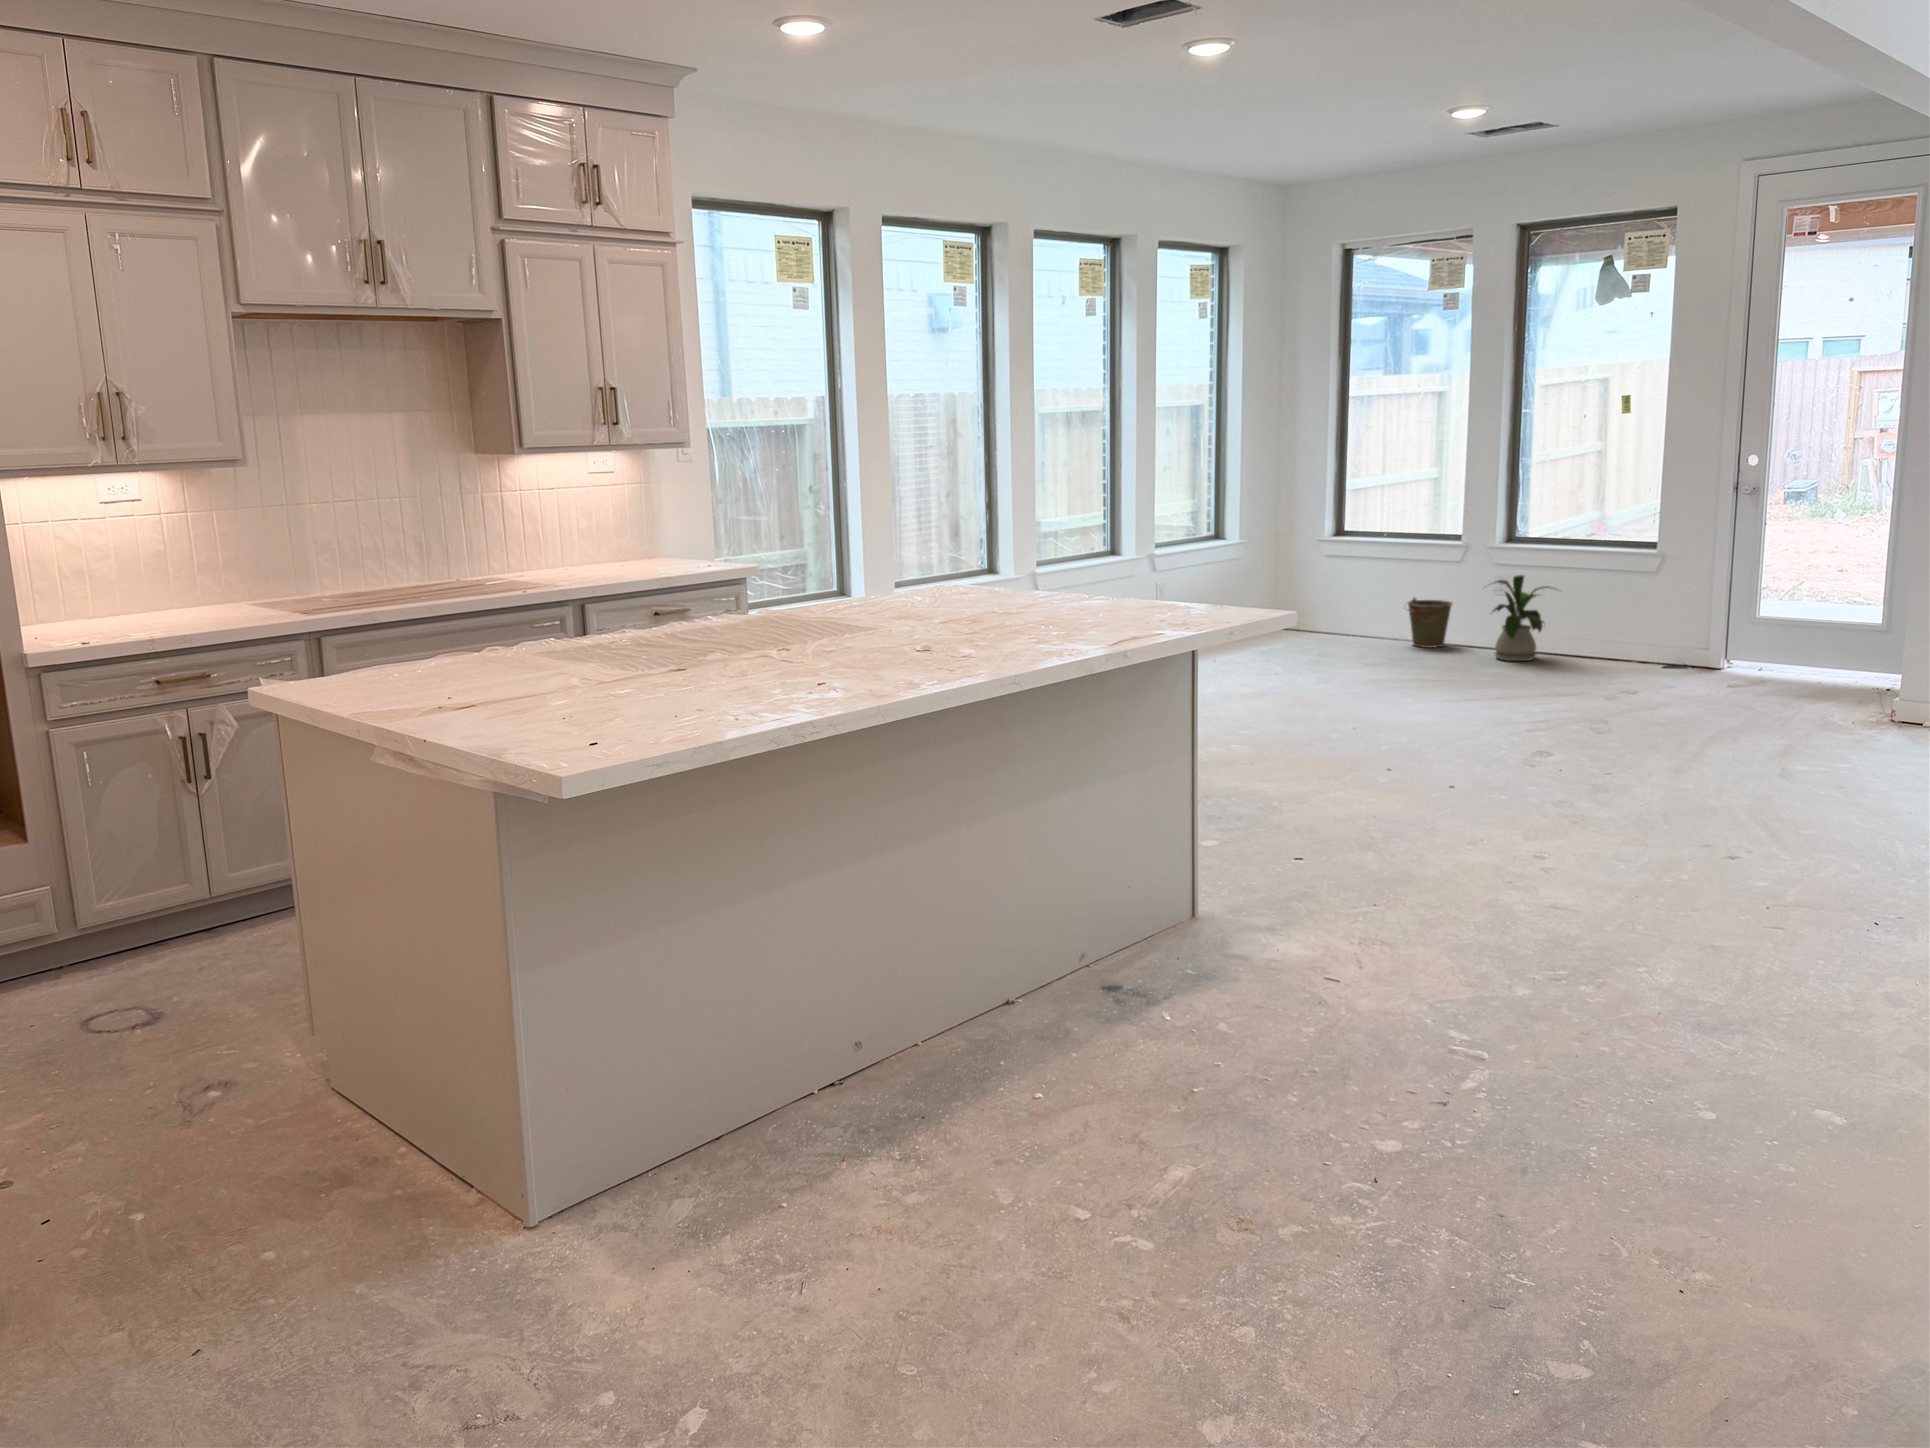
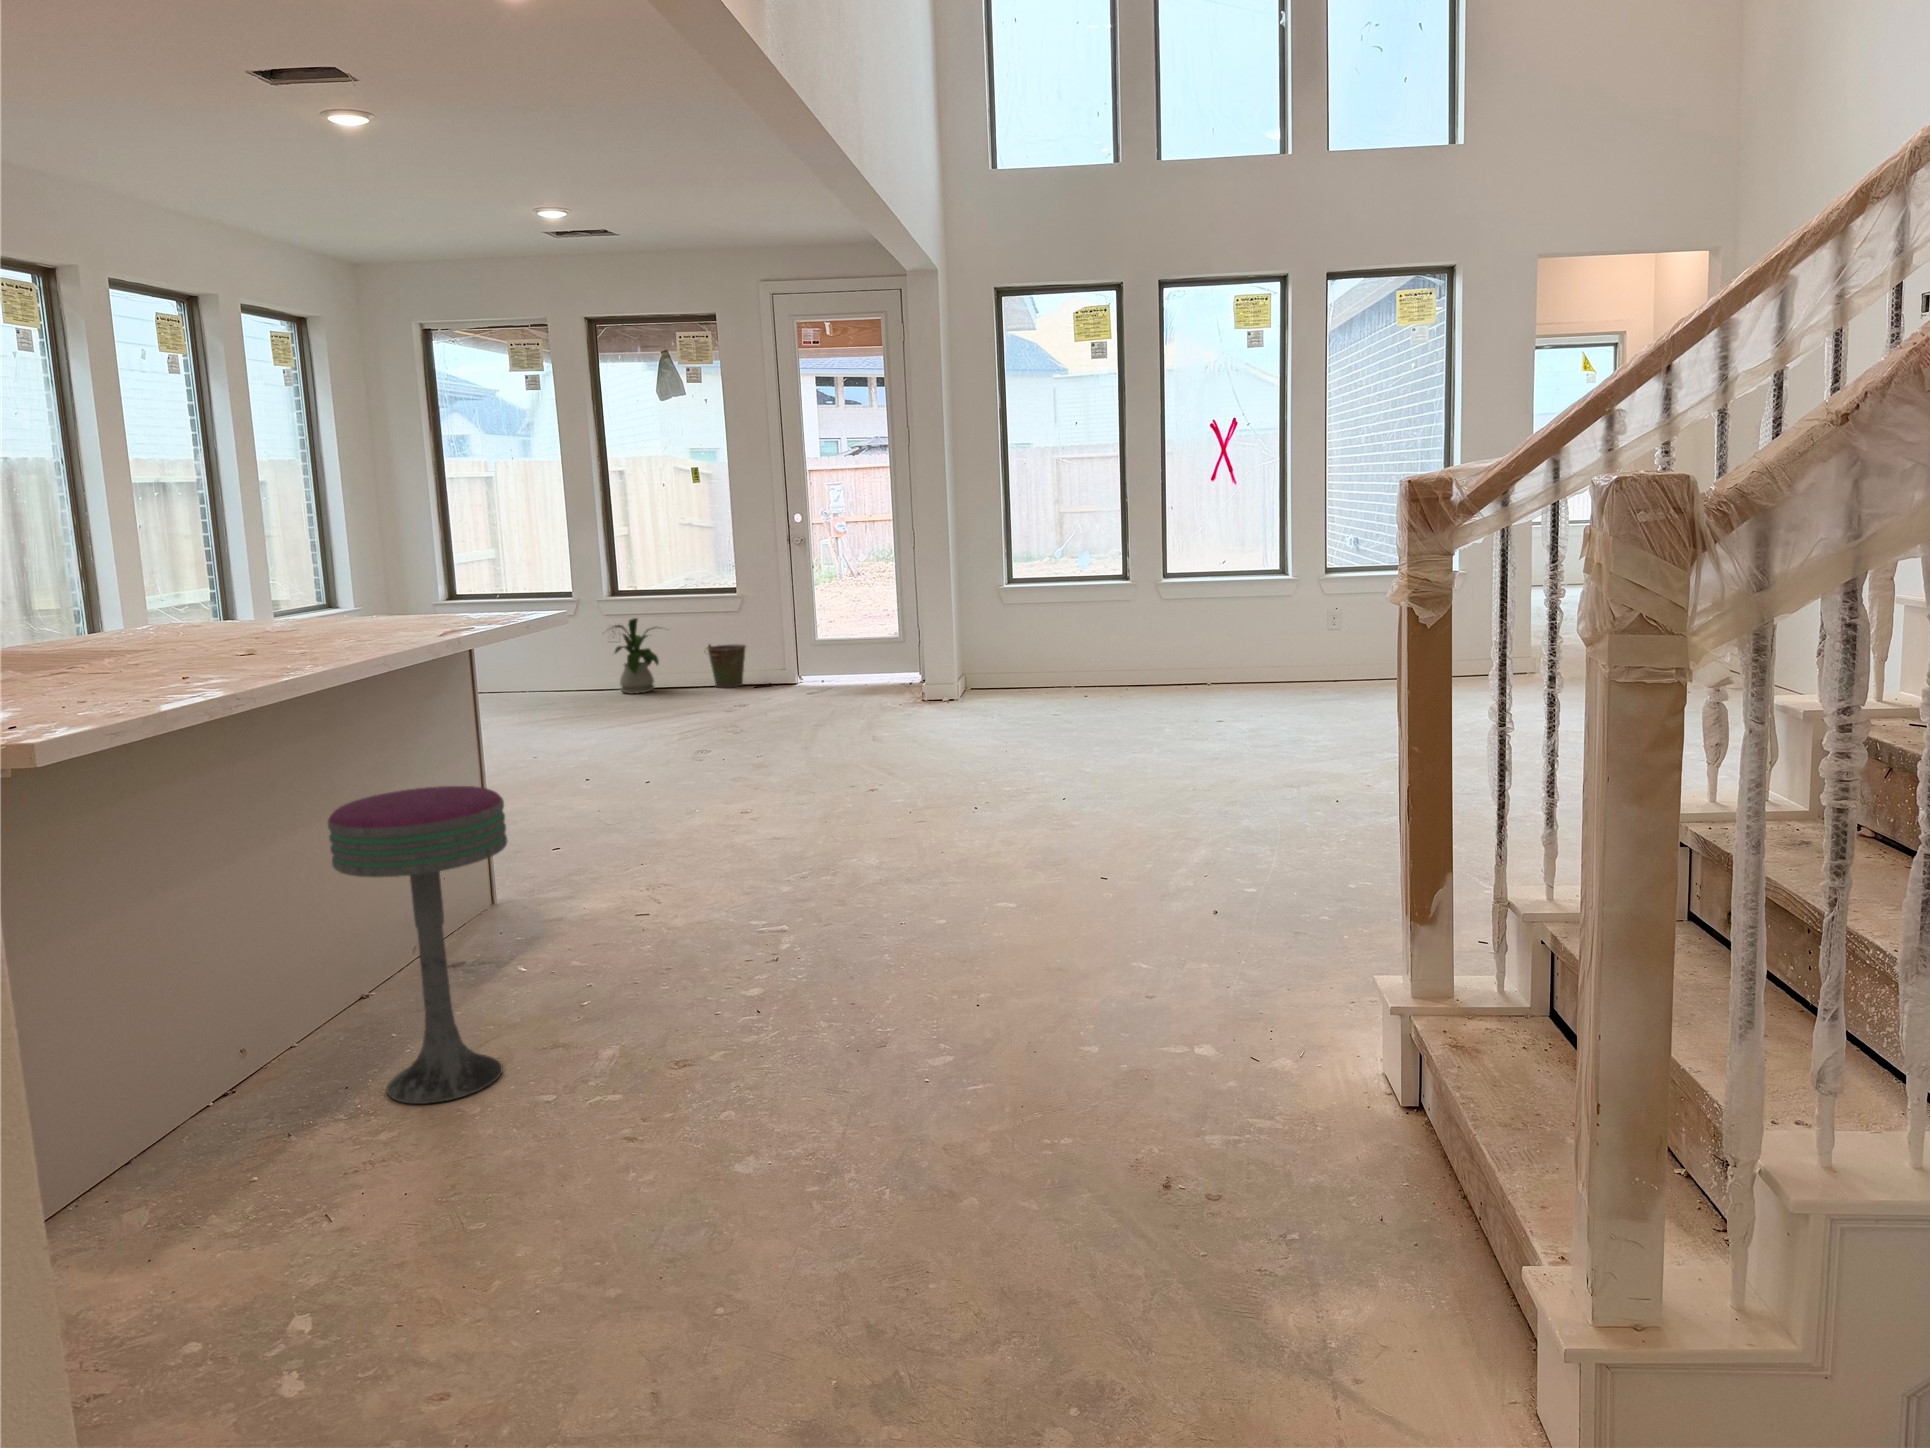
bucket: present [1407,598,1452,648] -> present [704,644,746,688]
bar stool: none [915,823,1091,1169] -> present [328,786,507,1104]

